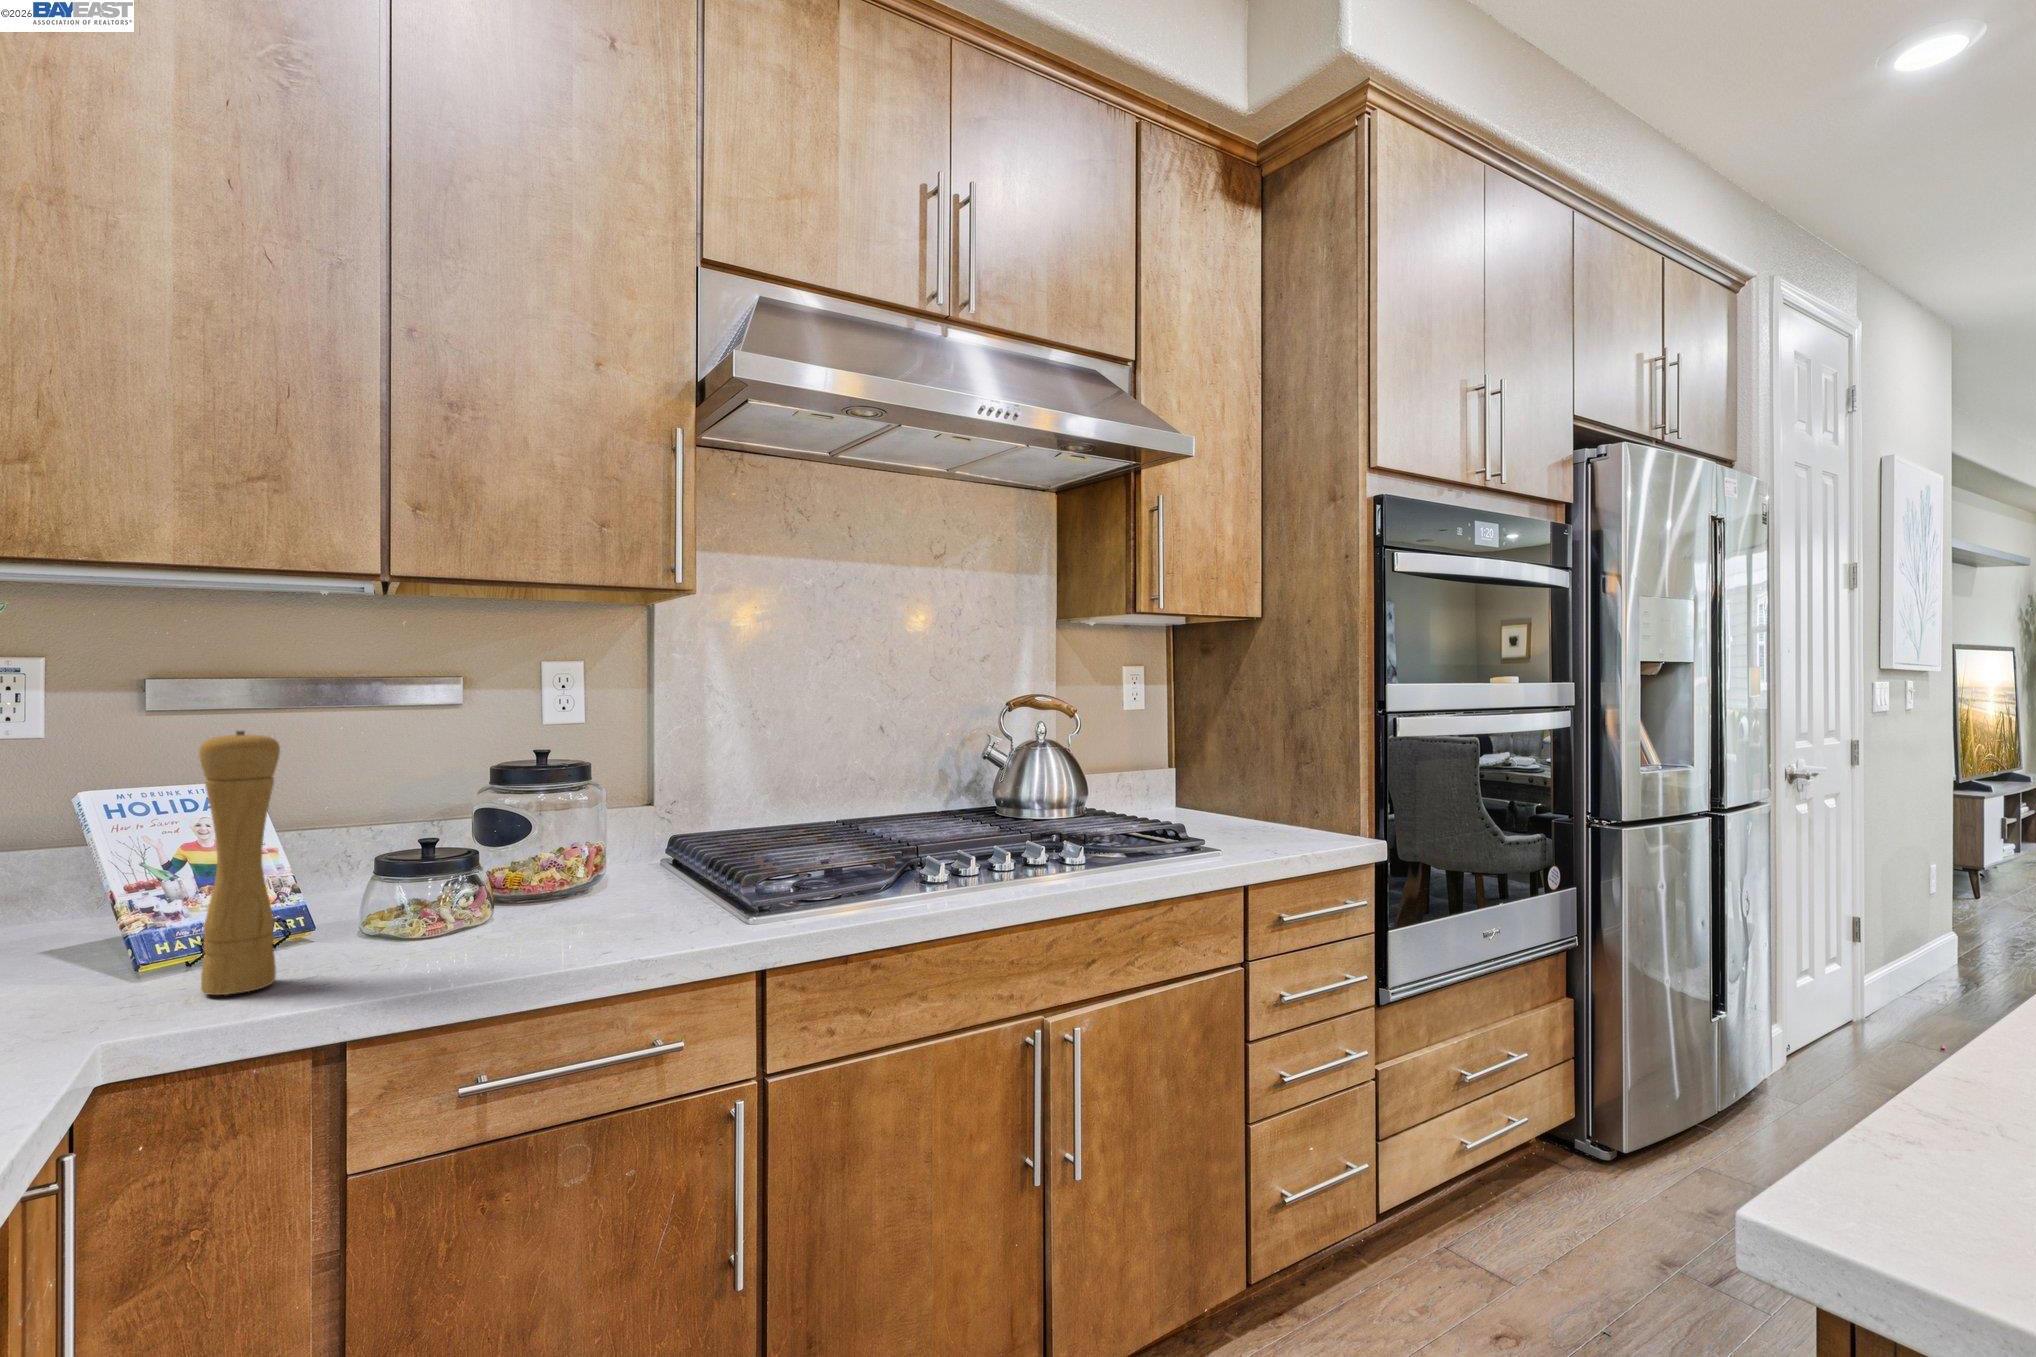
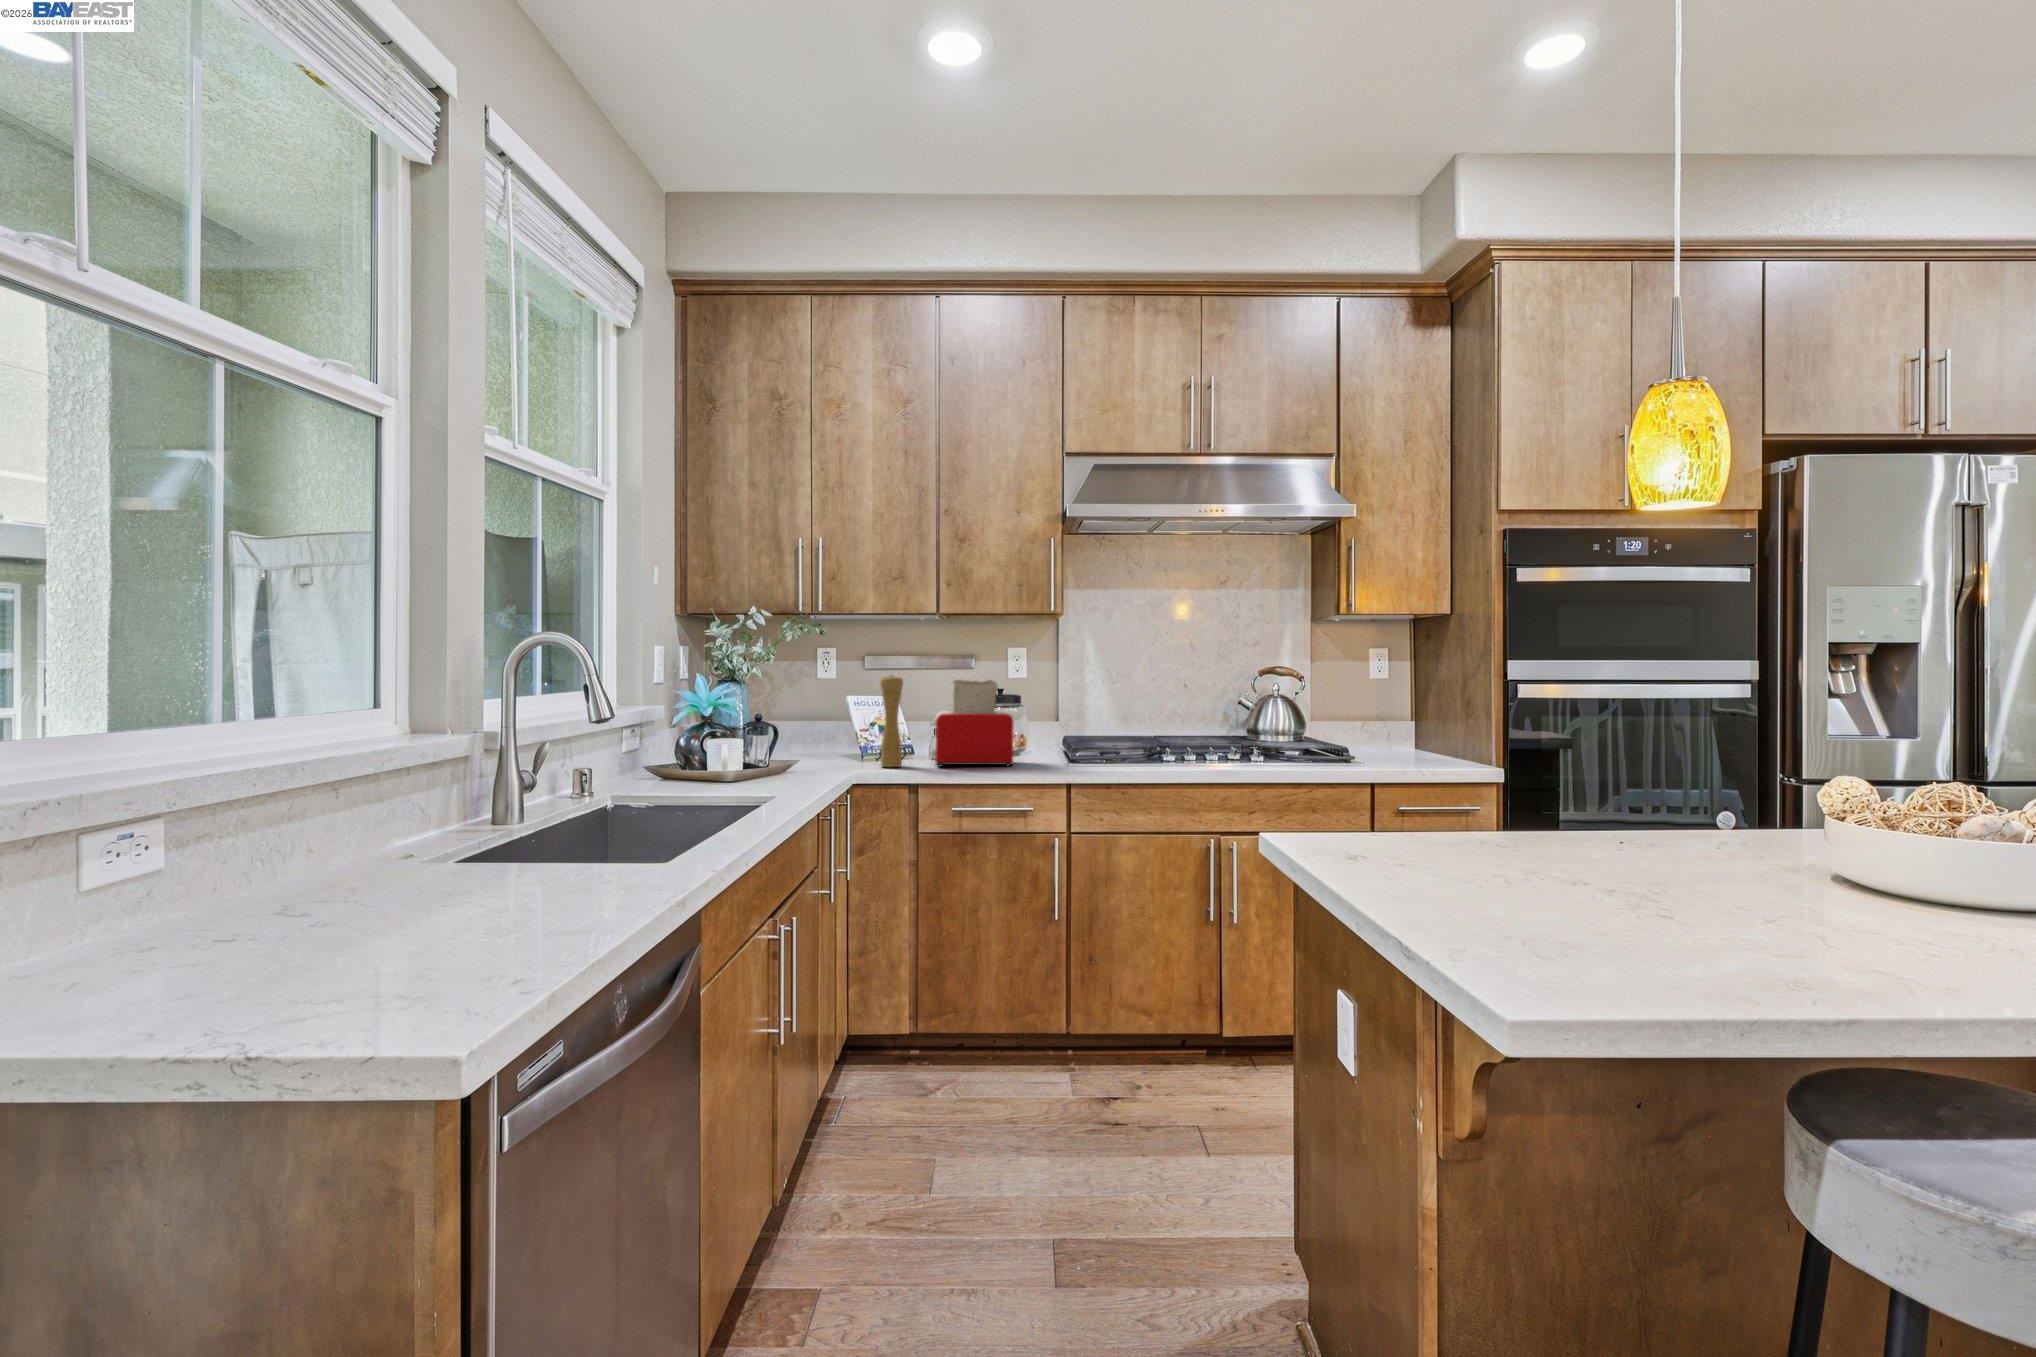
toaster: none [364,734,607,971] -> present [930,680,1014,767]

